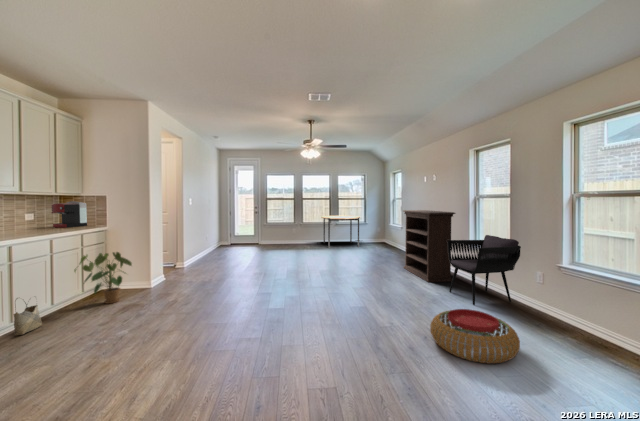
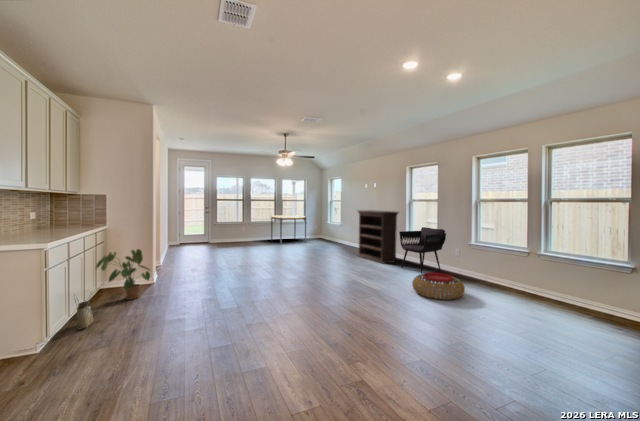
coffee maker: present [52,201,87,228] -> none [52,200,88,227]

